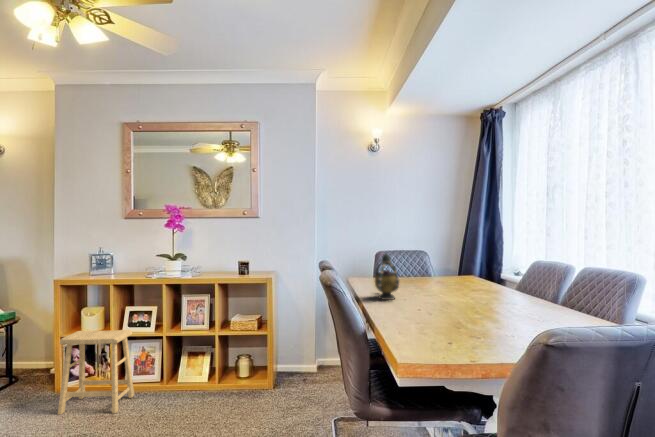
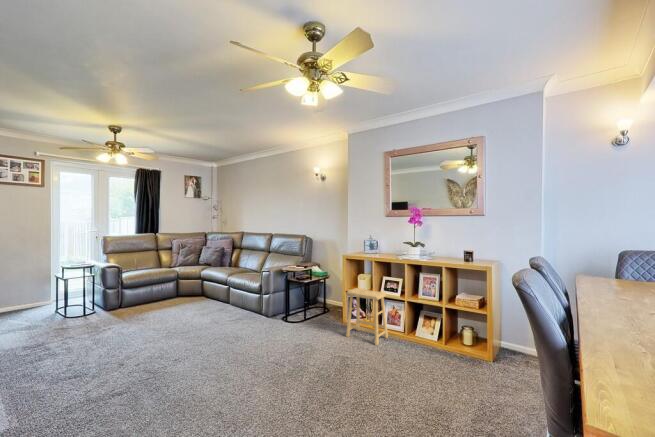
teapot: present [375,254,399,300] -> none [591,260,620,306]

